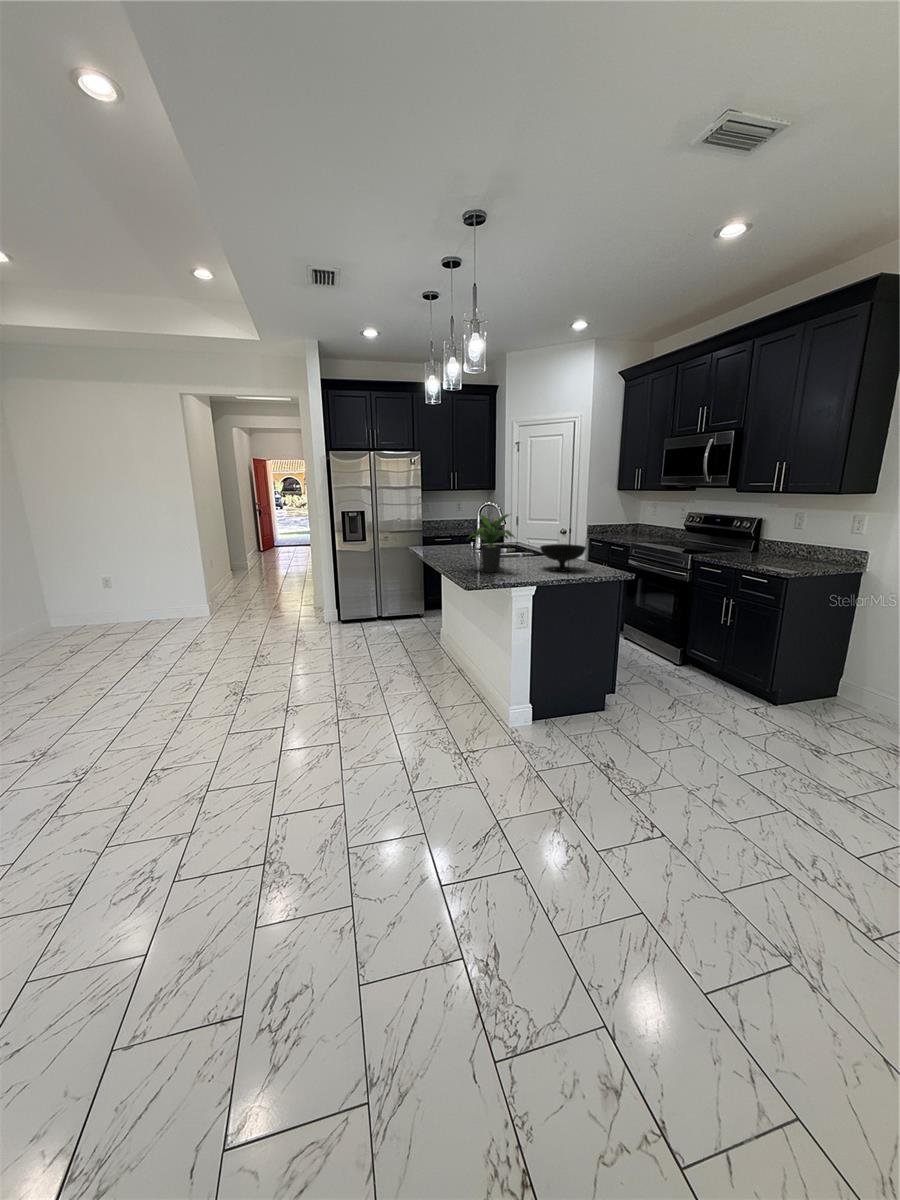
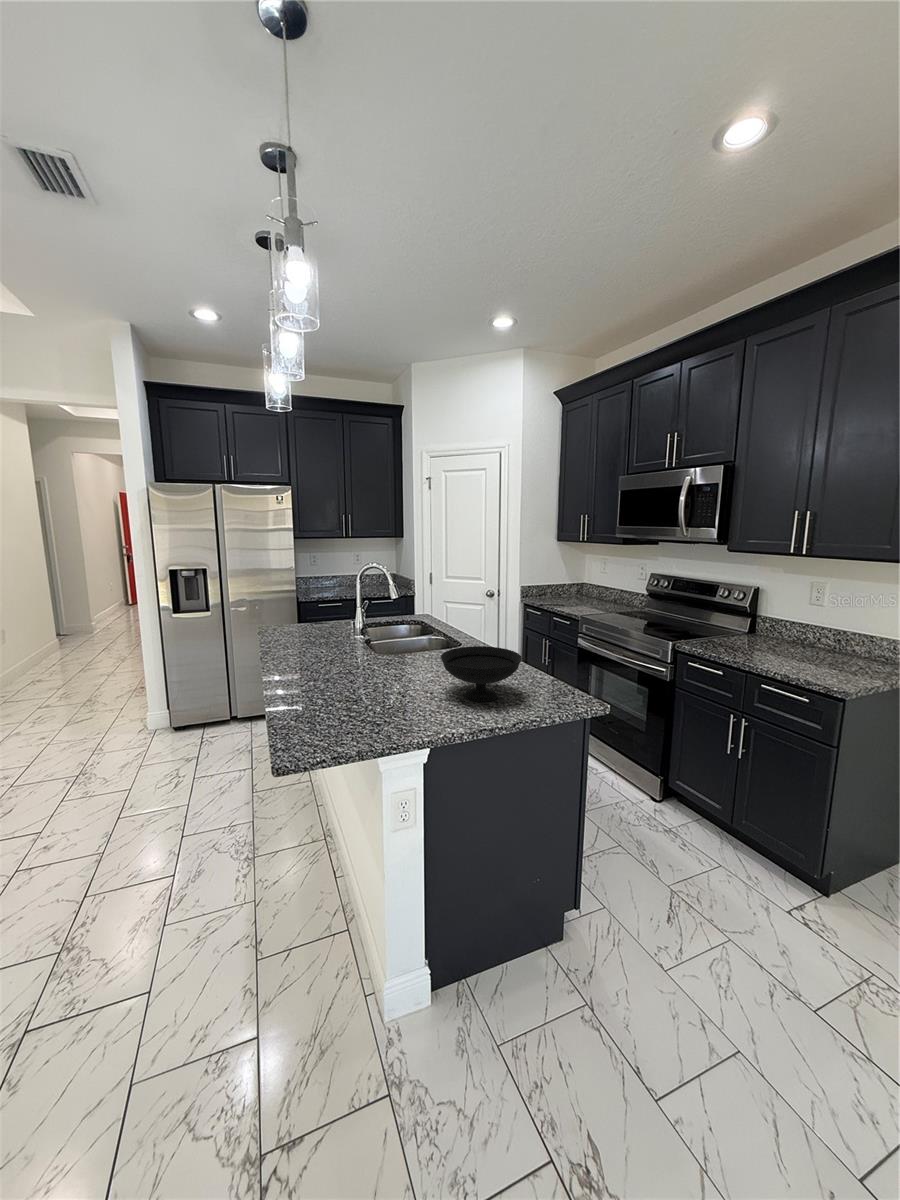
potted plant: present [469,514,514,573] -> none [295,600,390,715]

